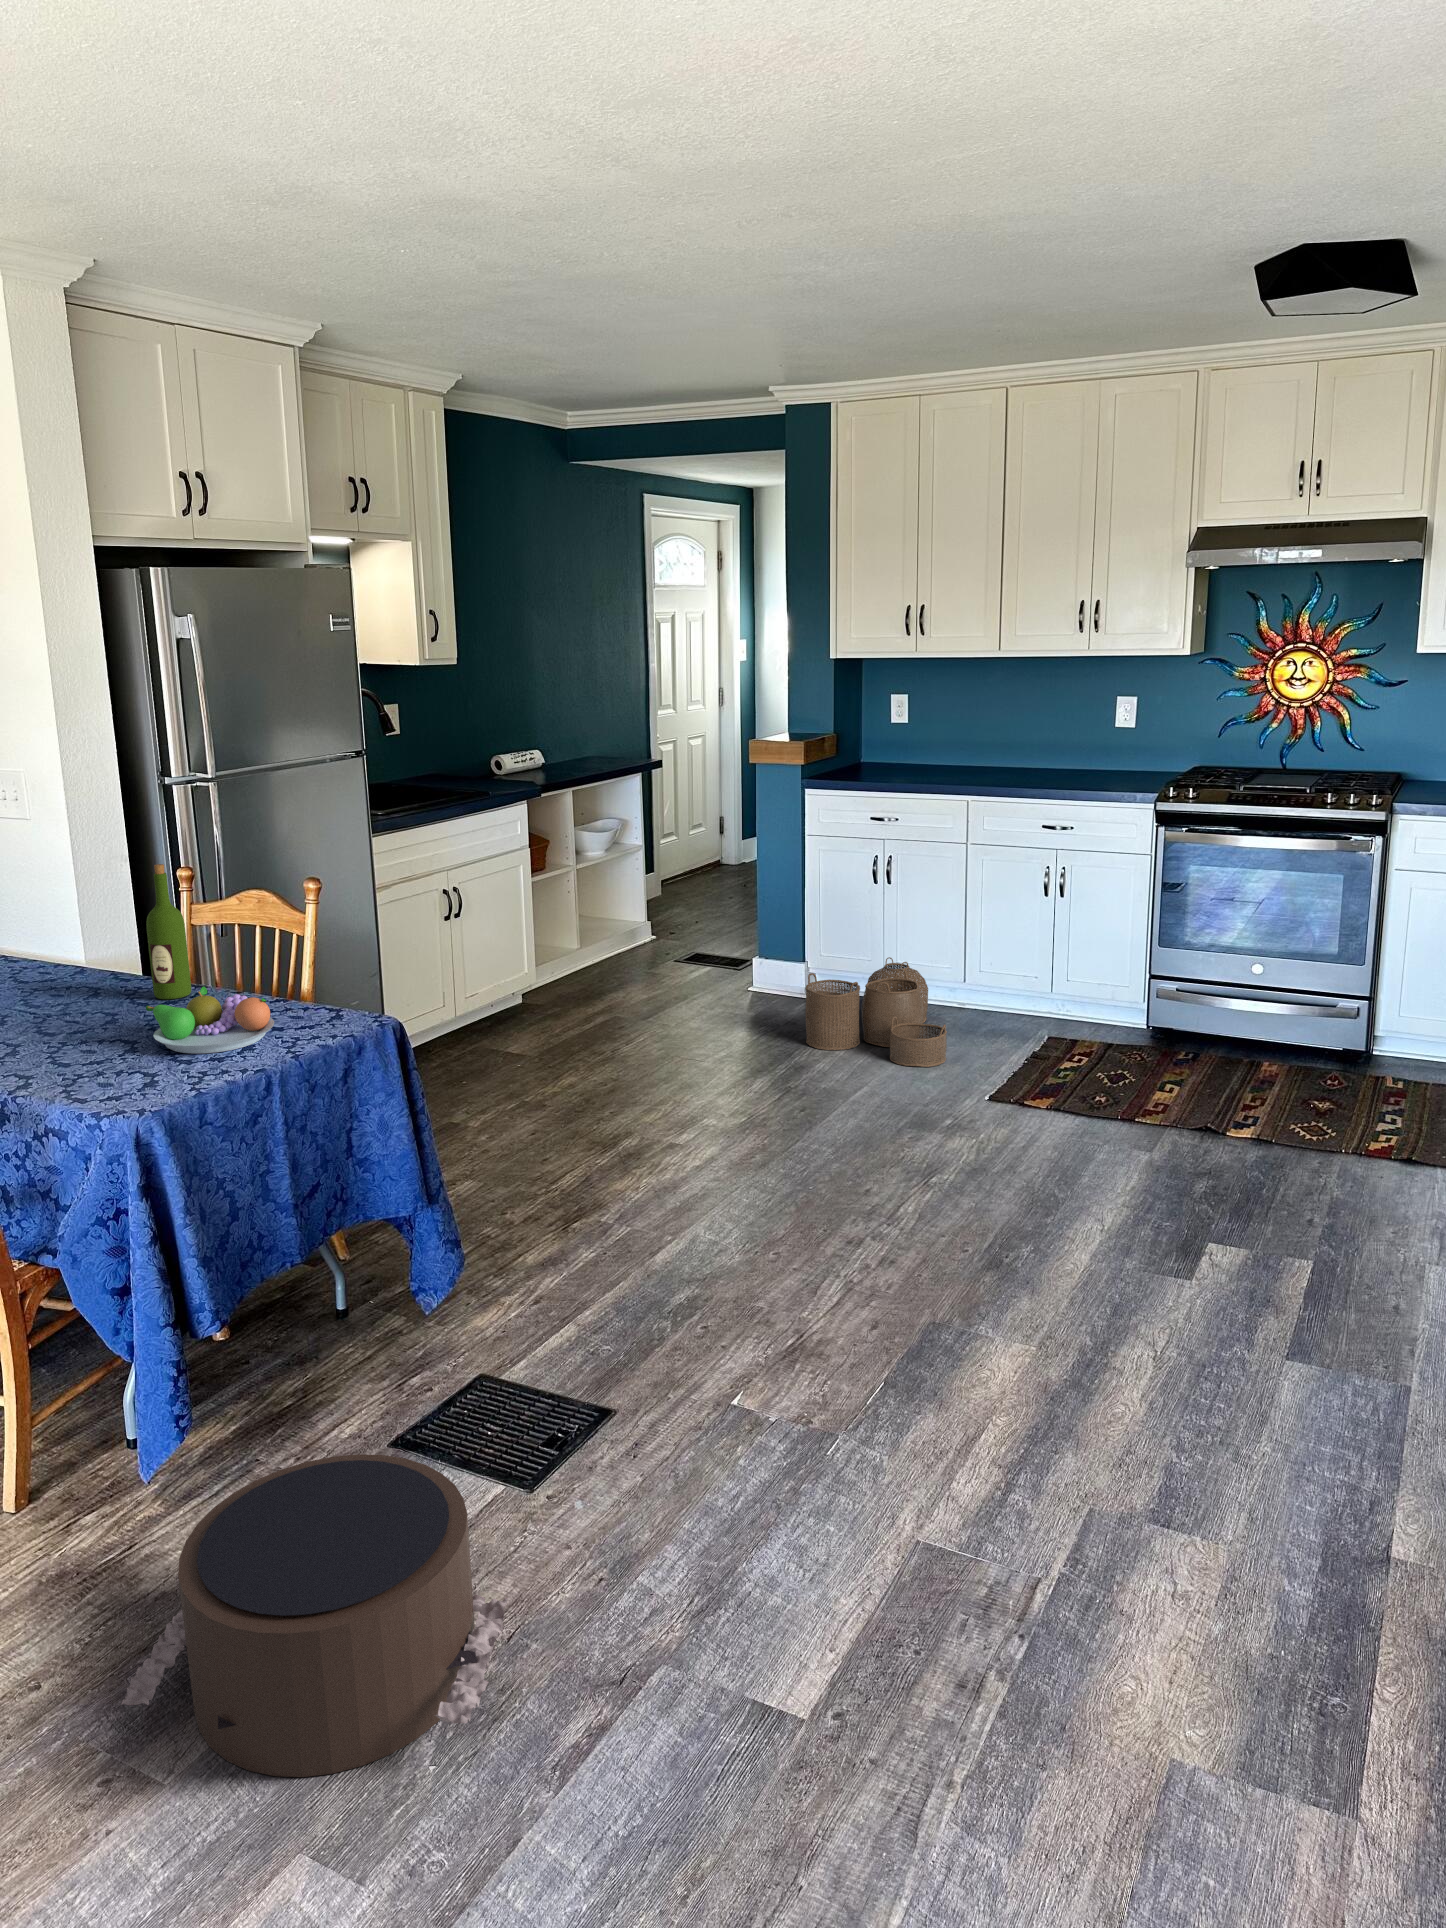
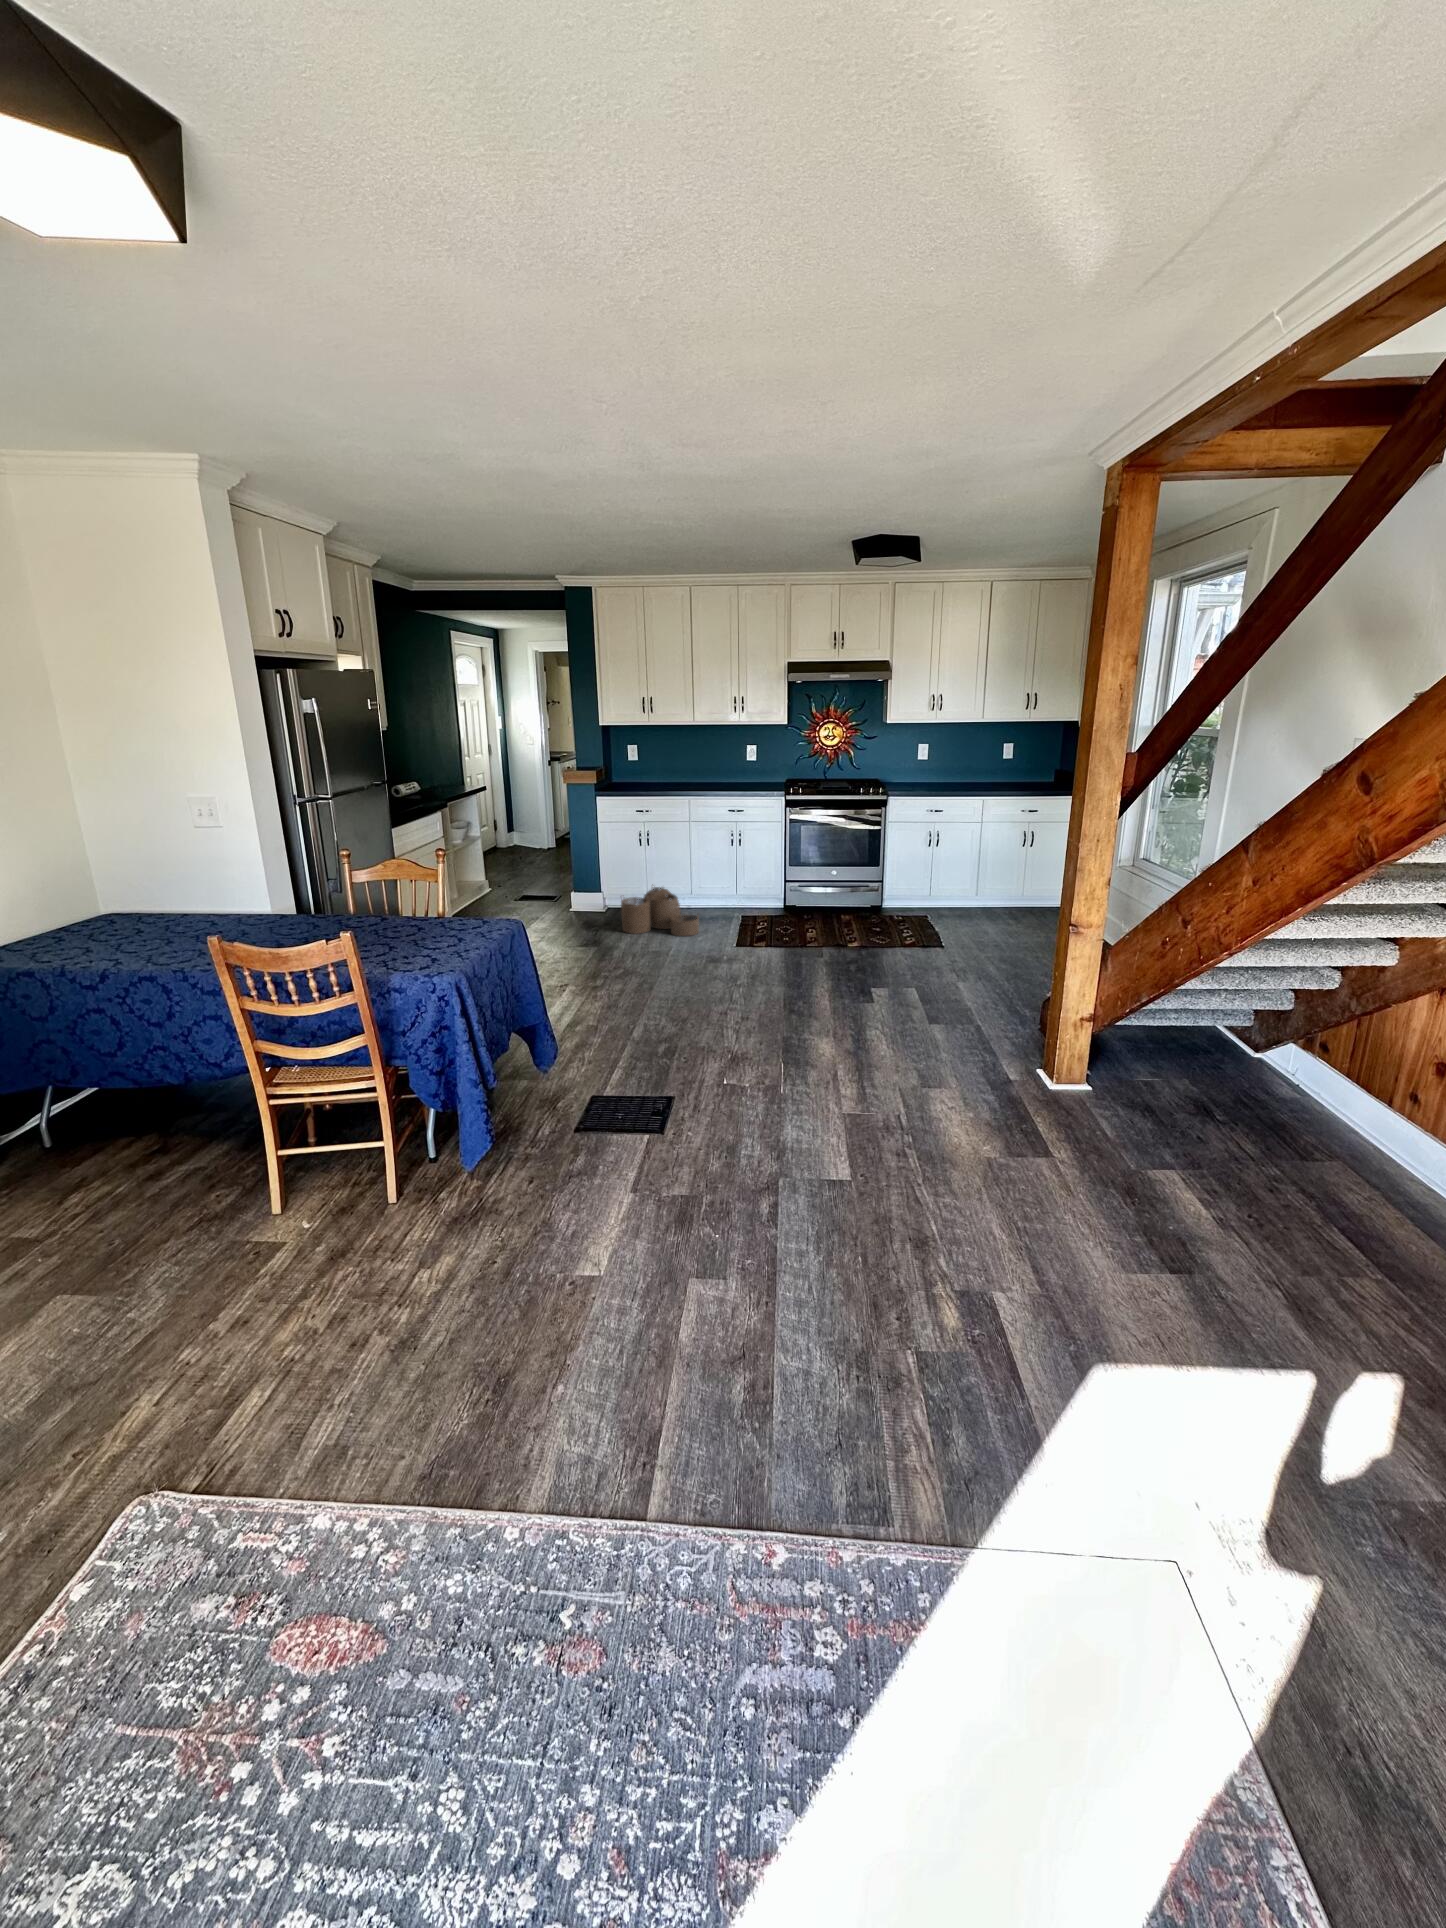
wine bottle: present [146,864,191,999] -> none [355,846,383,924]
fruit bowl: present [146,987,274,1054] -> none [397,910,474,945]
pouf: present [121,1454,508,1777] -> none [556,1117,734,1260]

